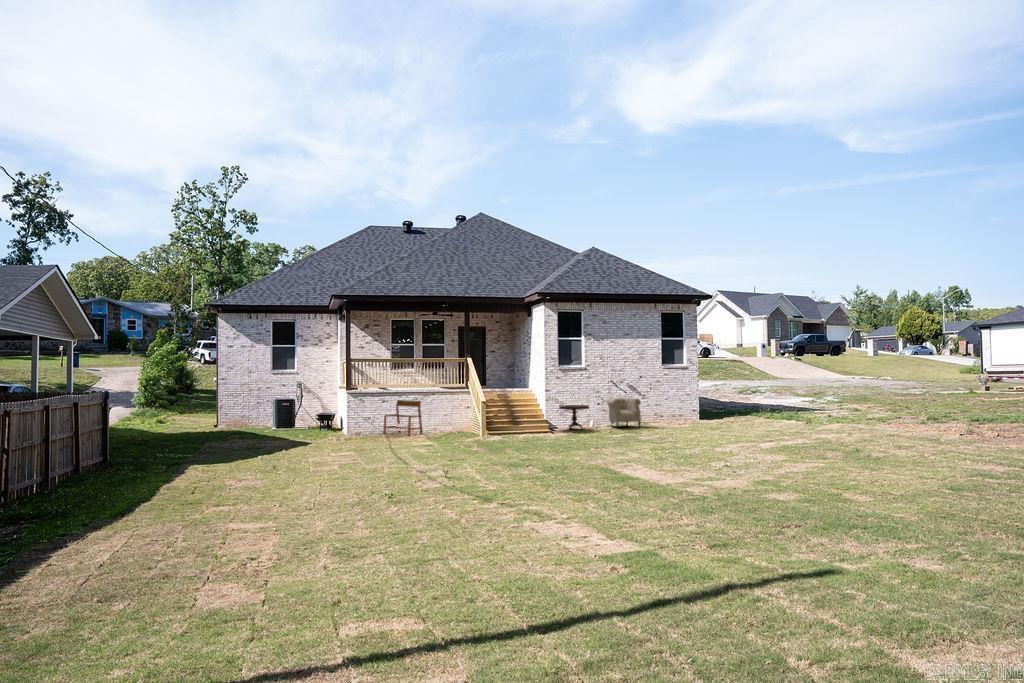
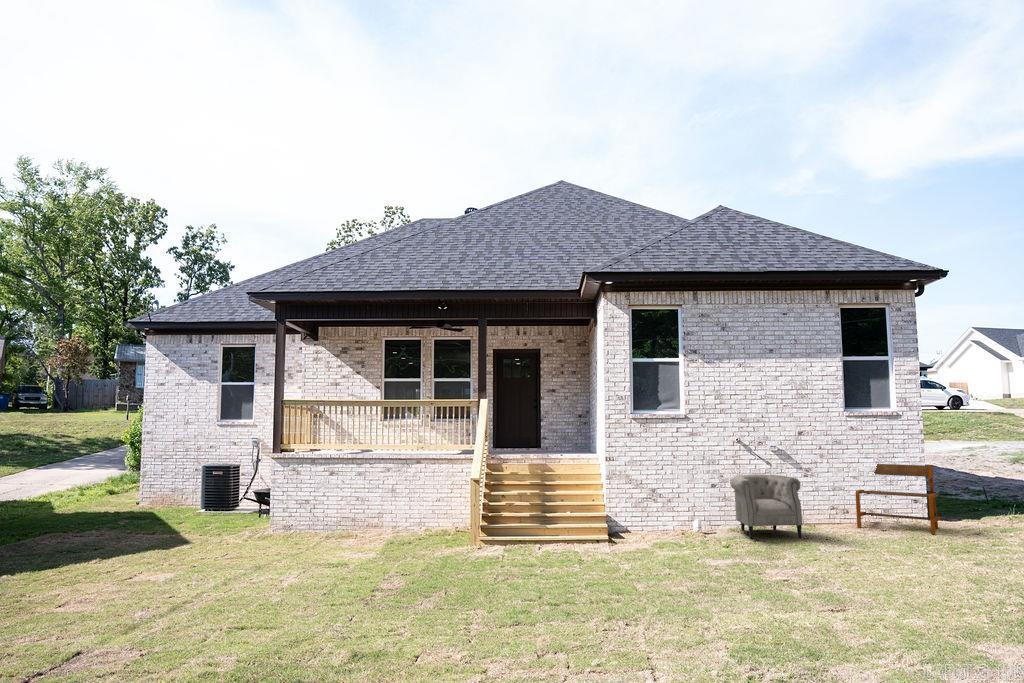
bench: present [383,400,423,436] -> present [855,464,940,534]
side table: present [559,405,589,430] -> none [630,486,692,538]

